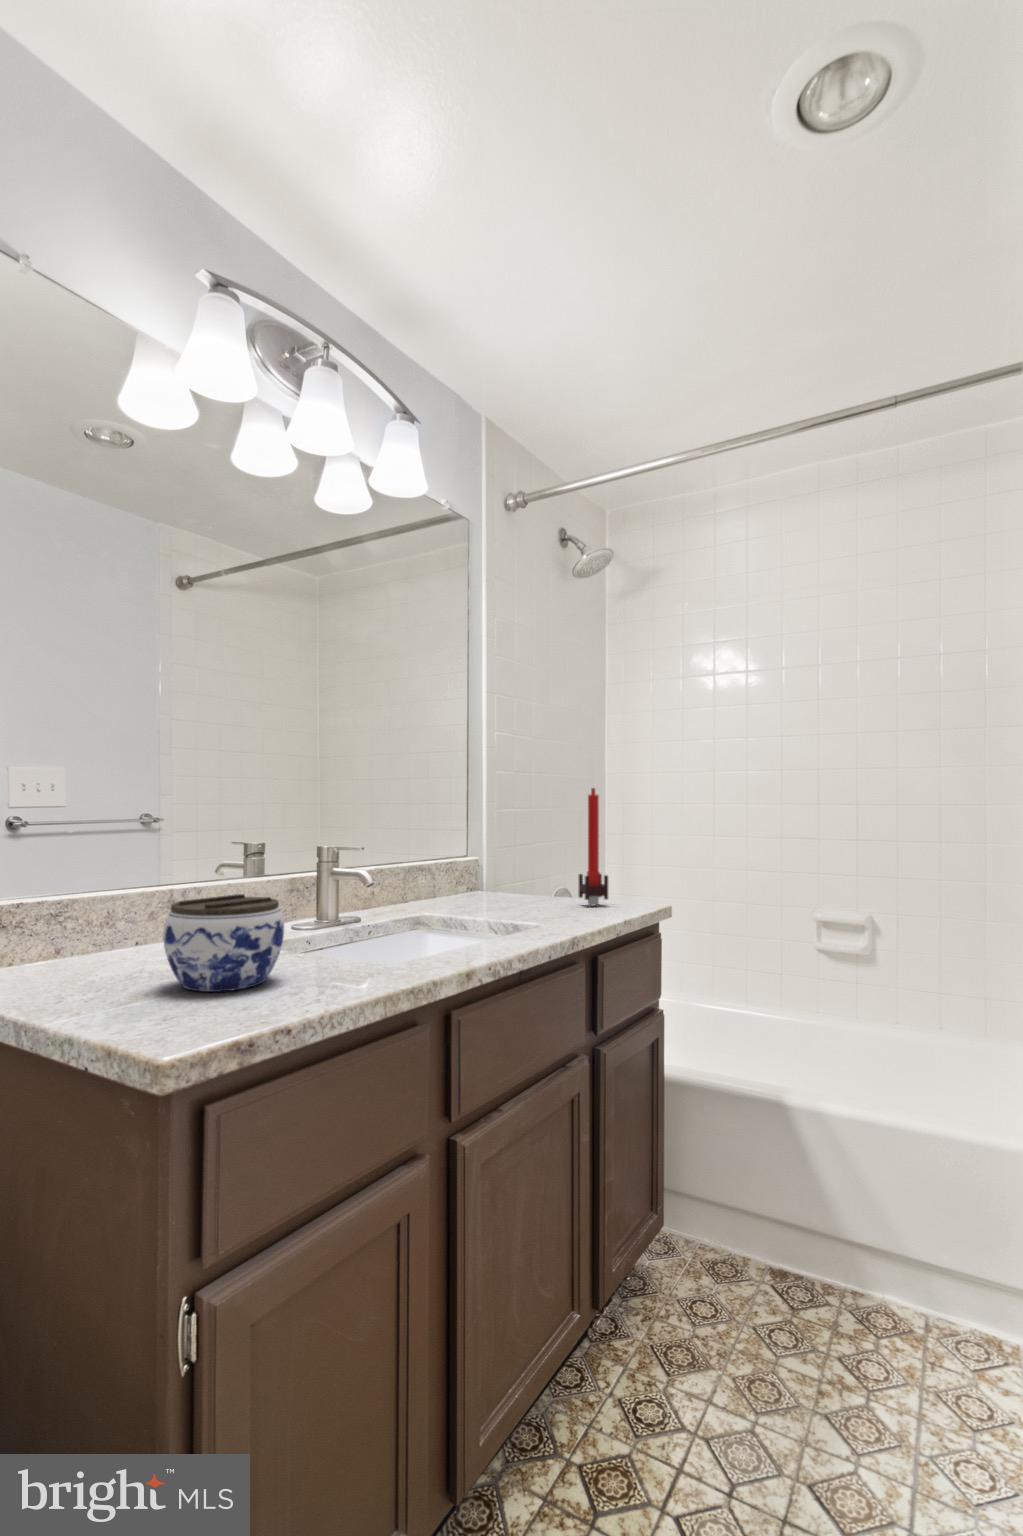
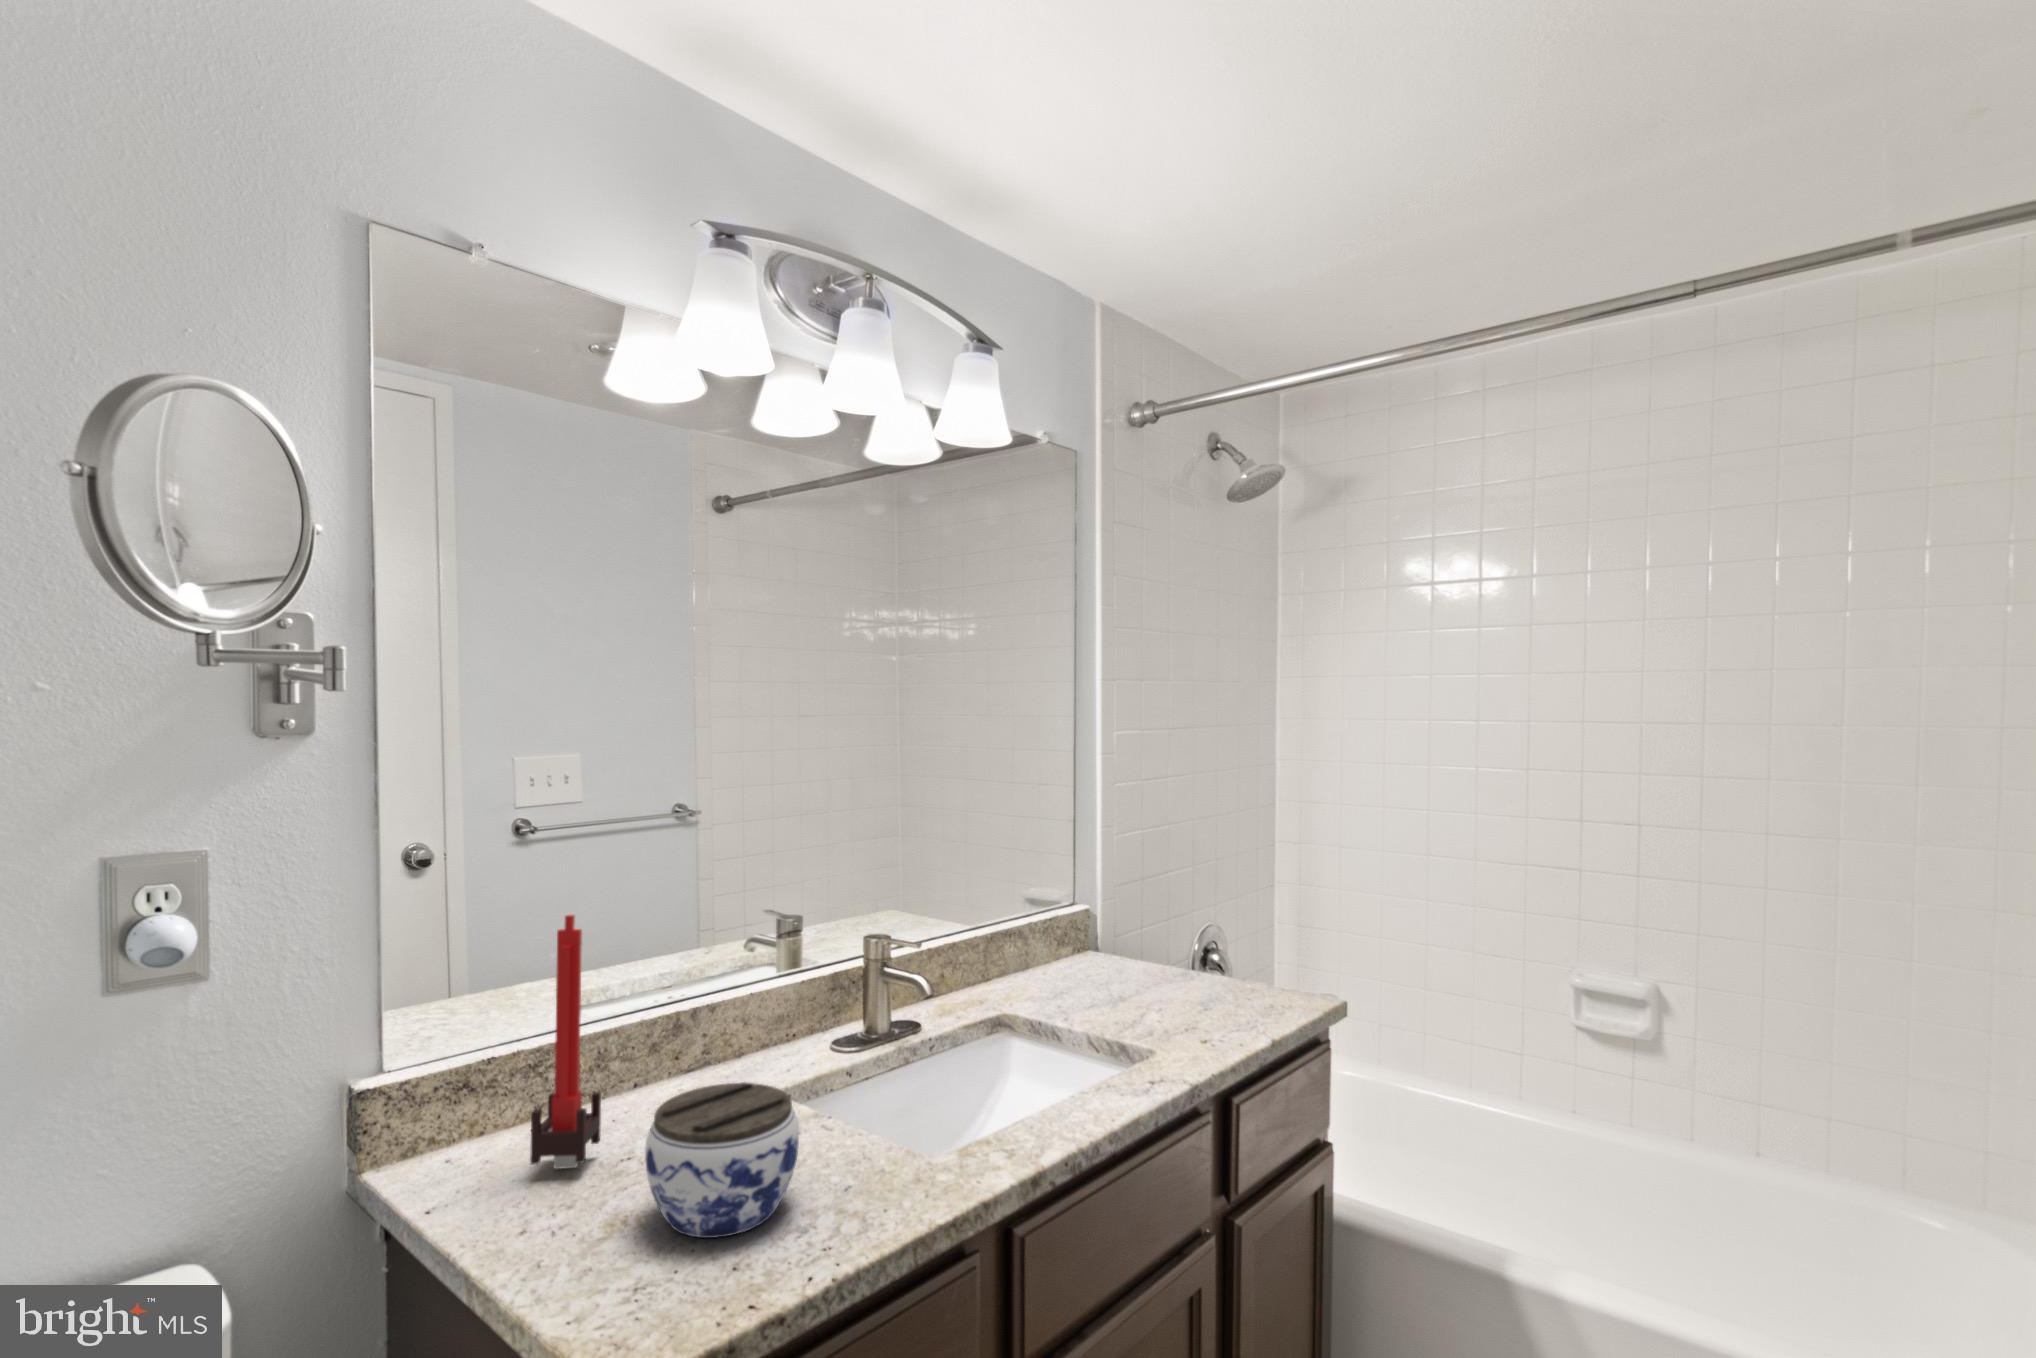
candle: present [578,788,608,905] -> present [530,915,601,1169]

